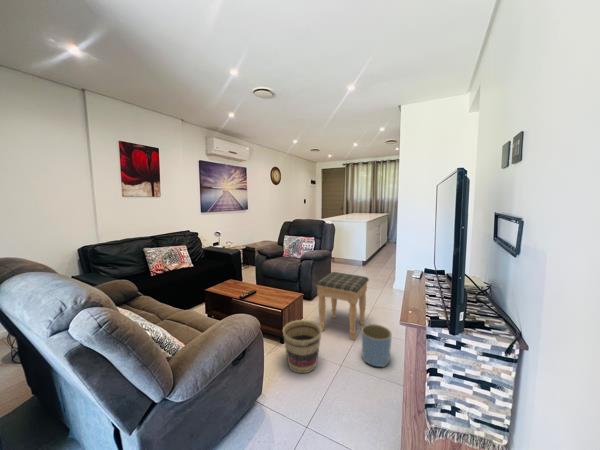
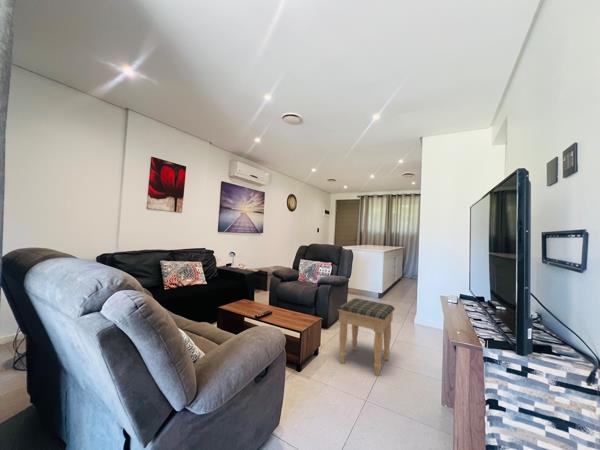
basket: present [283,320,322,373] -> none [303,346,347,407]
planter: present [361,324,392,367] -> none [390,357,425,409]

